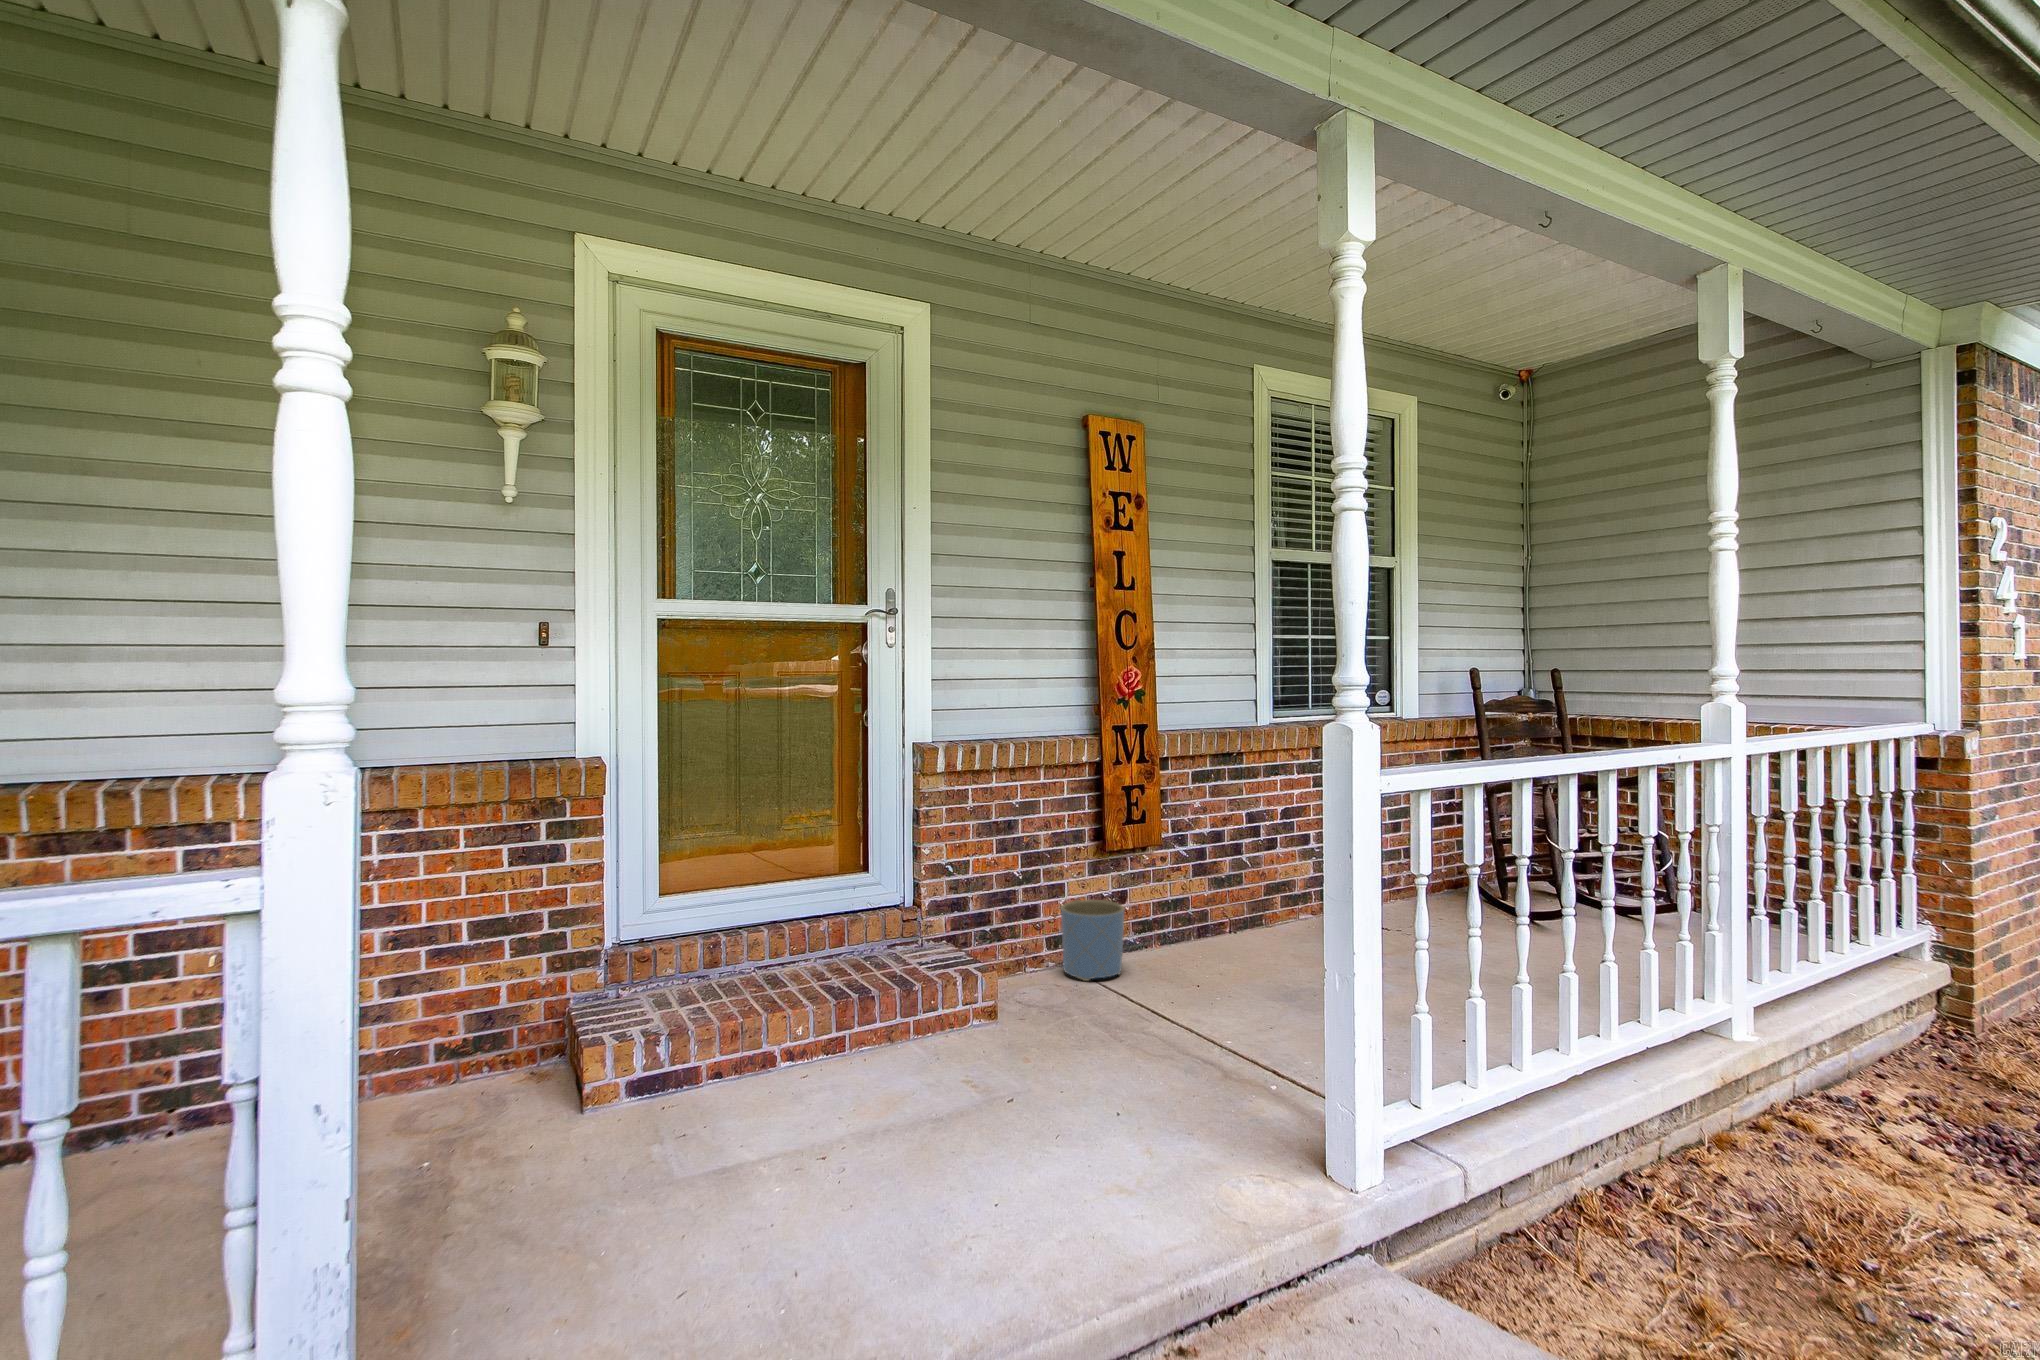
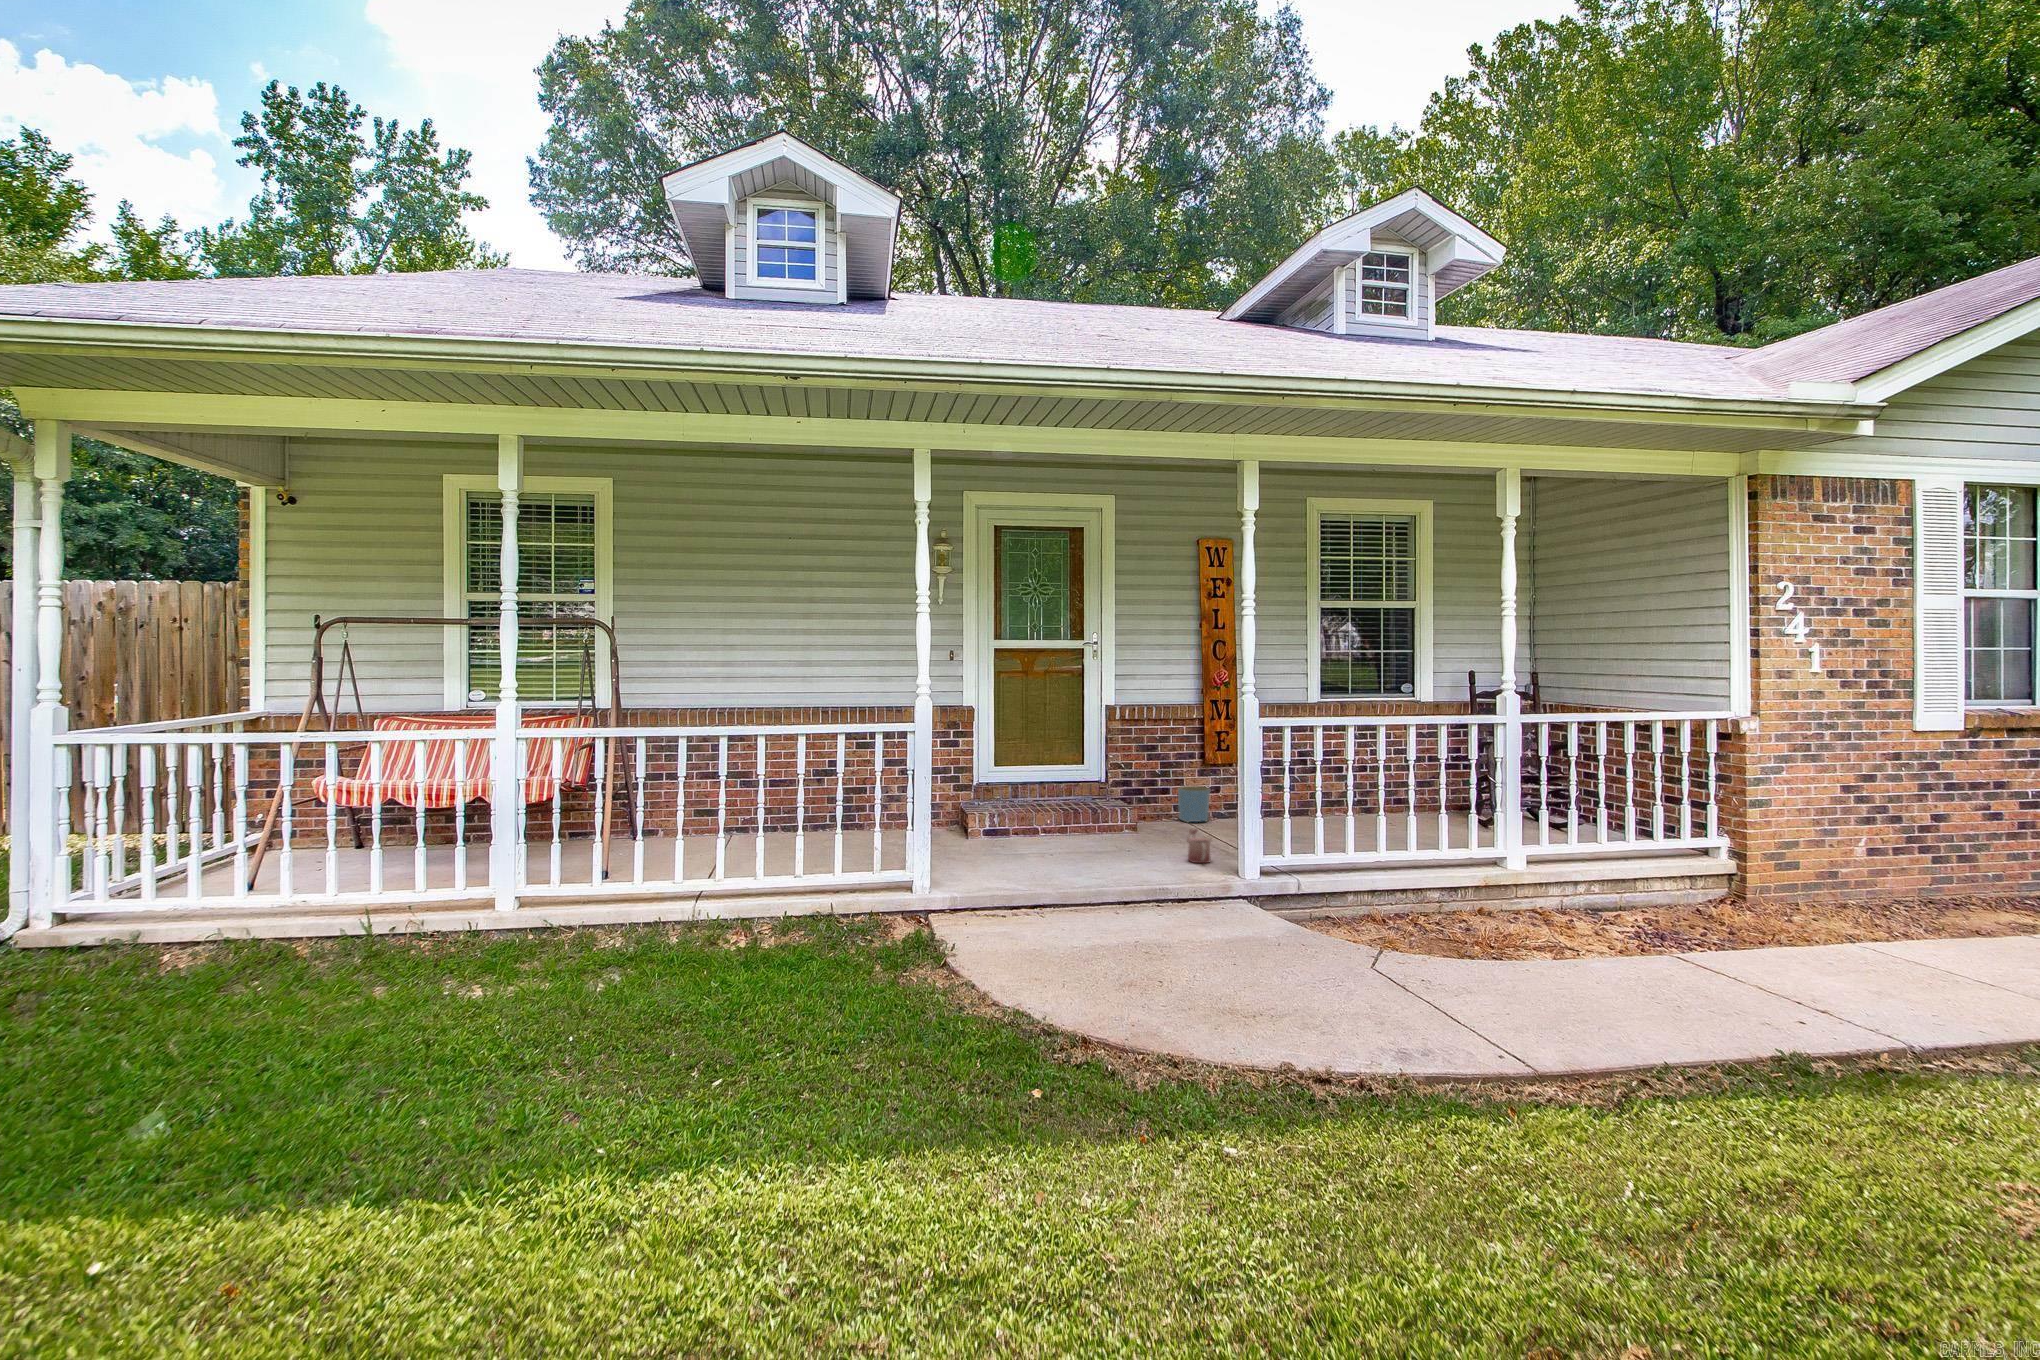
watering can: none [1168,1048,1246,1154] -> present [1187,827,1211,863]

